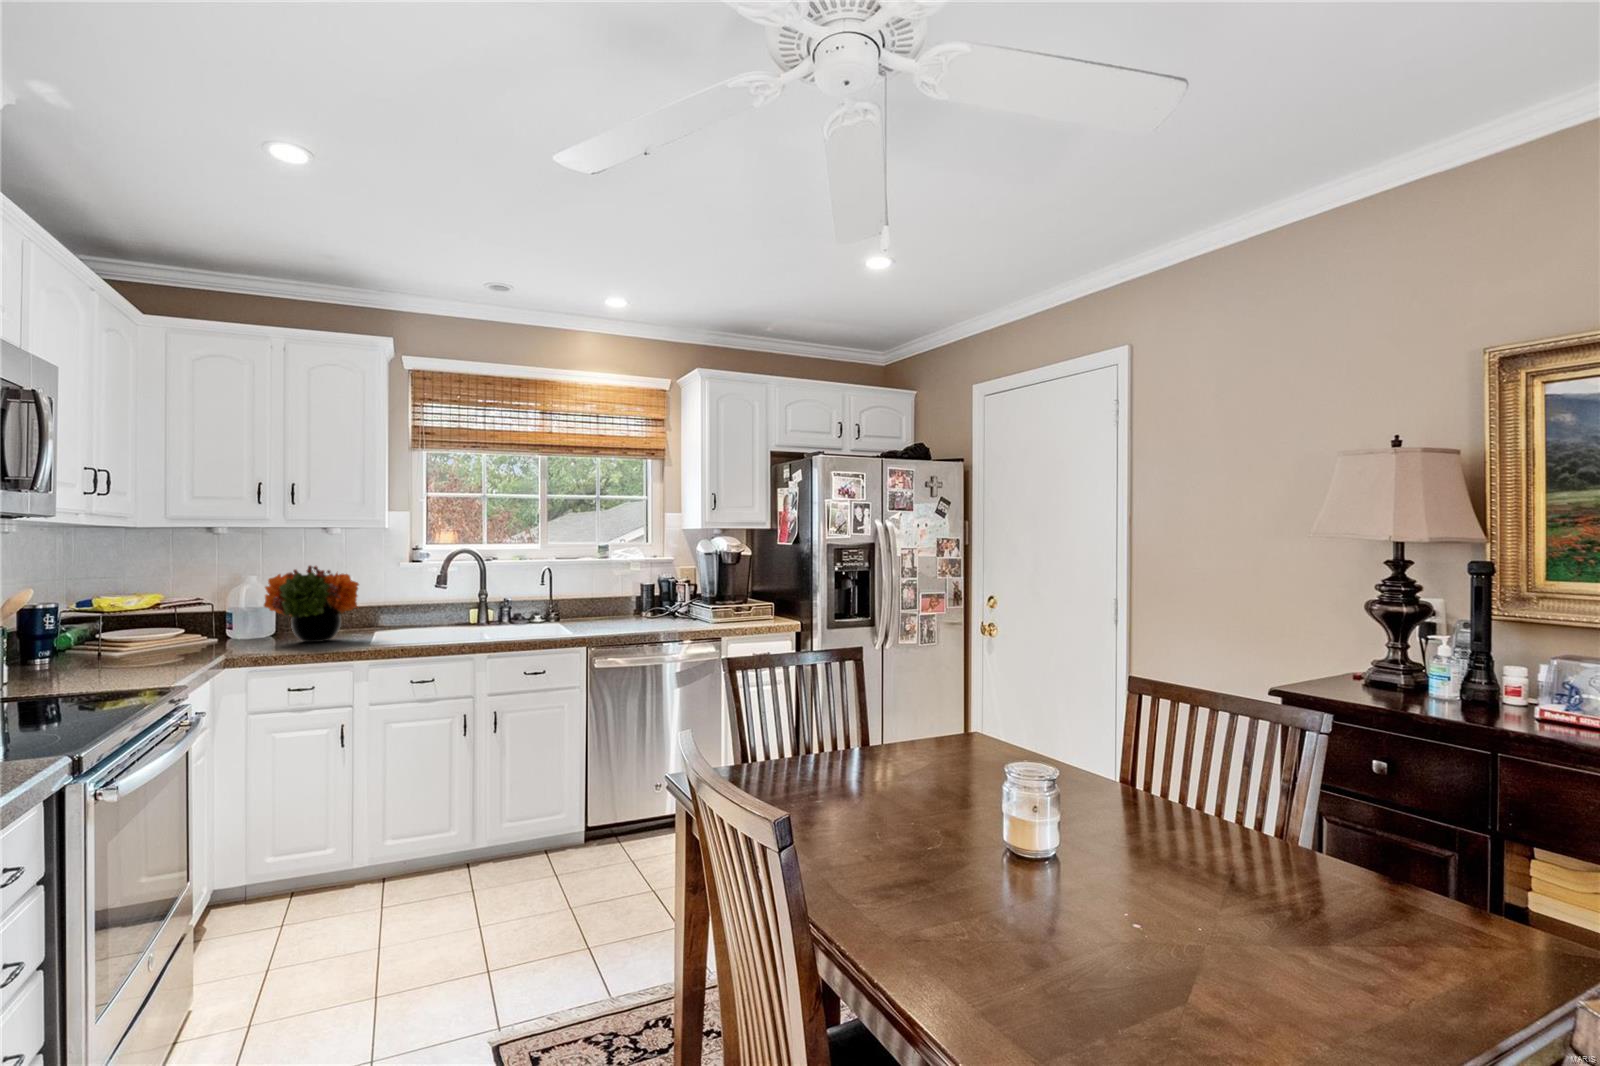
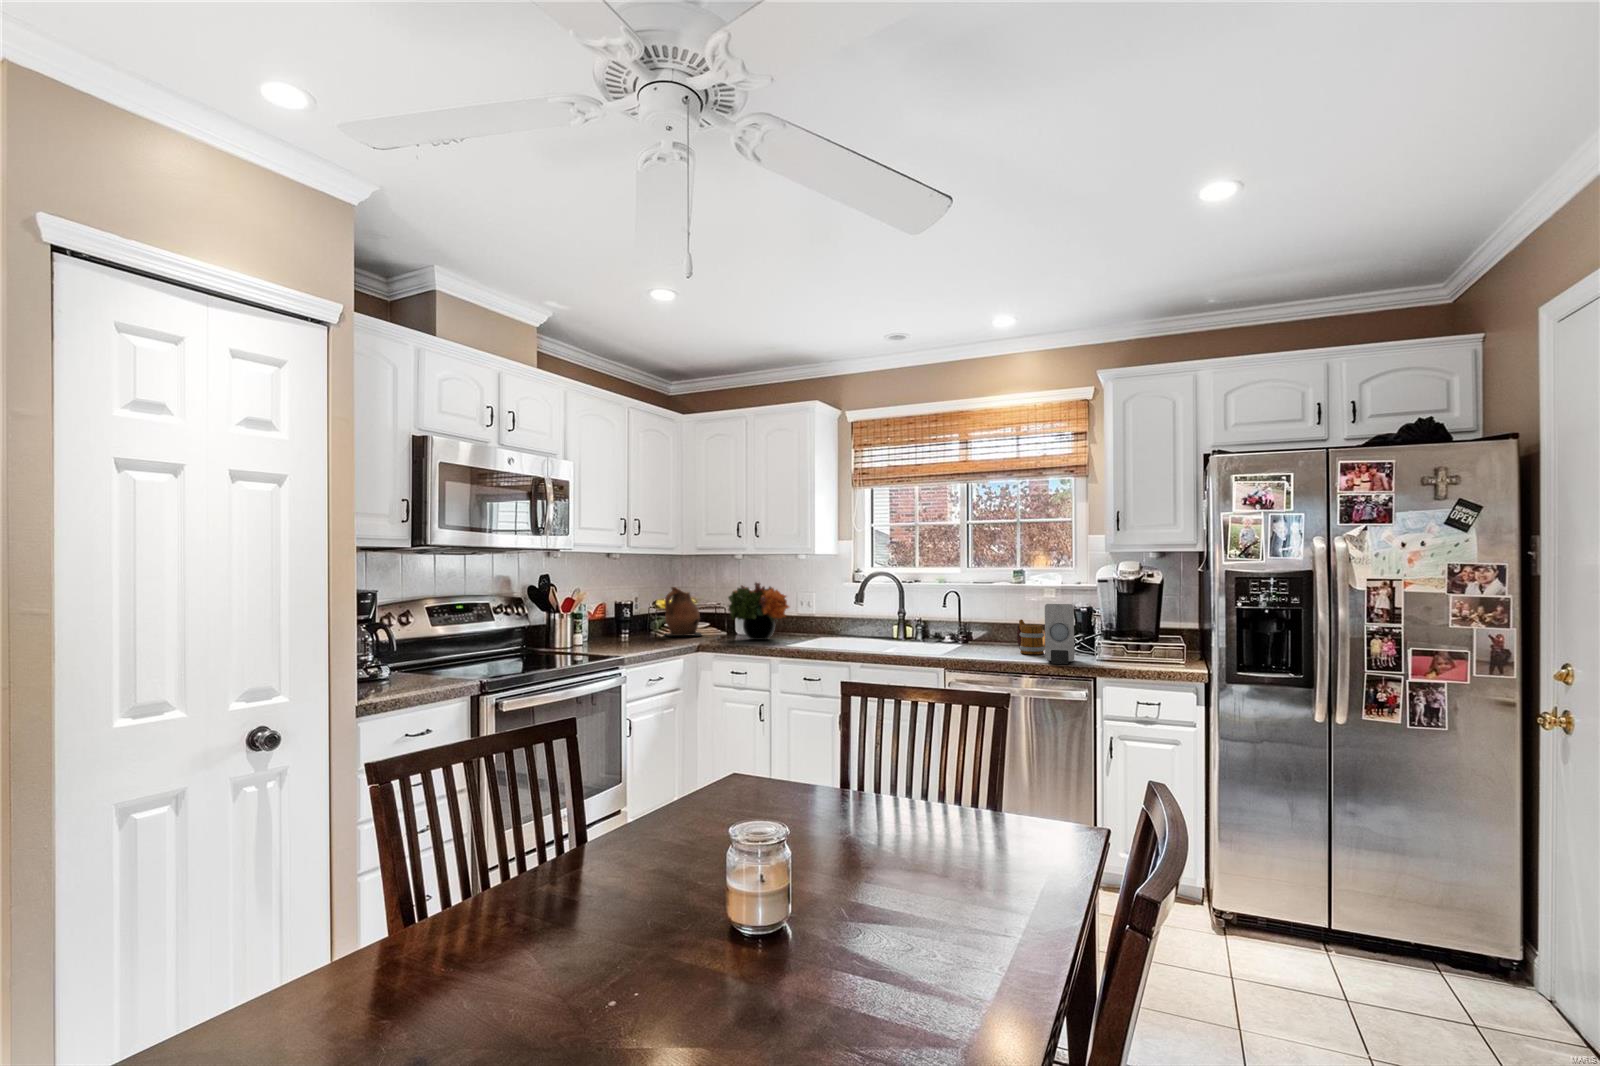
soap dispenser: none [683,574,722,628] -> present [1045,604,1074,664]
ceramic pitcher: none [119,576,206,652] -> present [665,587,702,636]
mug: none [636,592,667,624] -> present [1017,619,1045,655]

